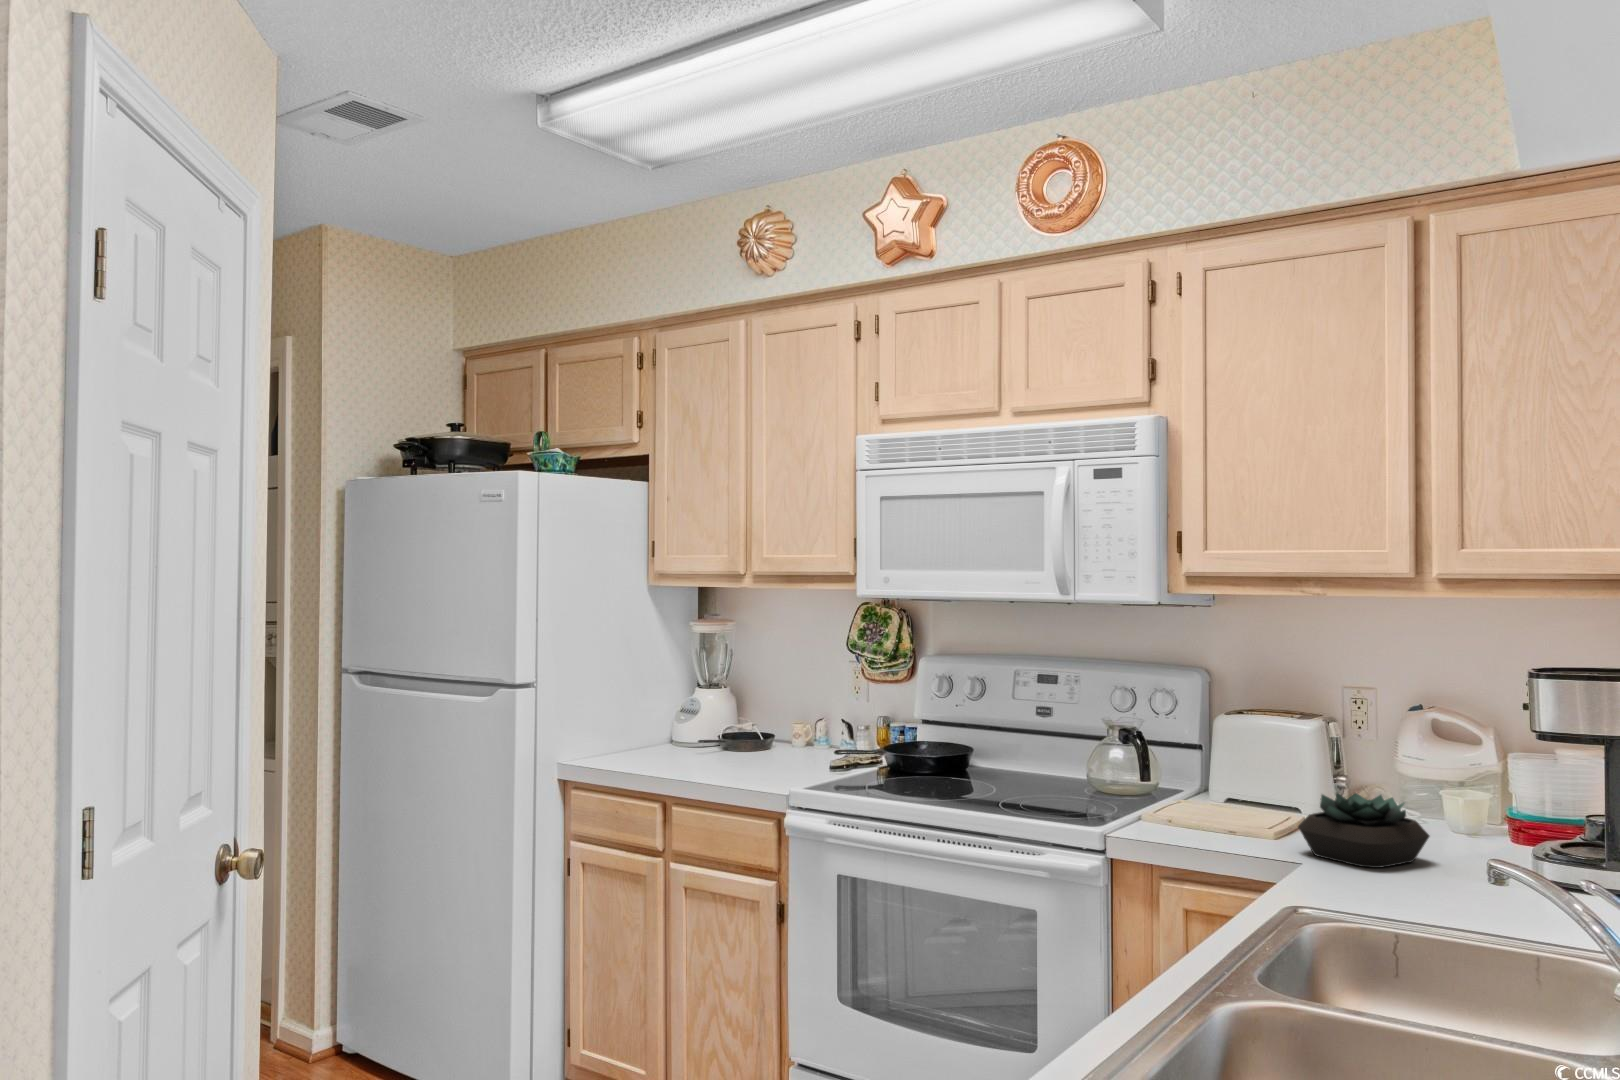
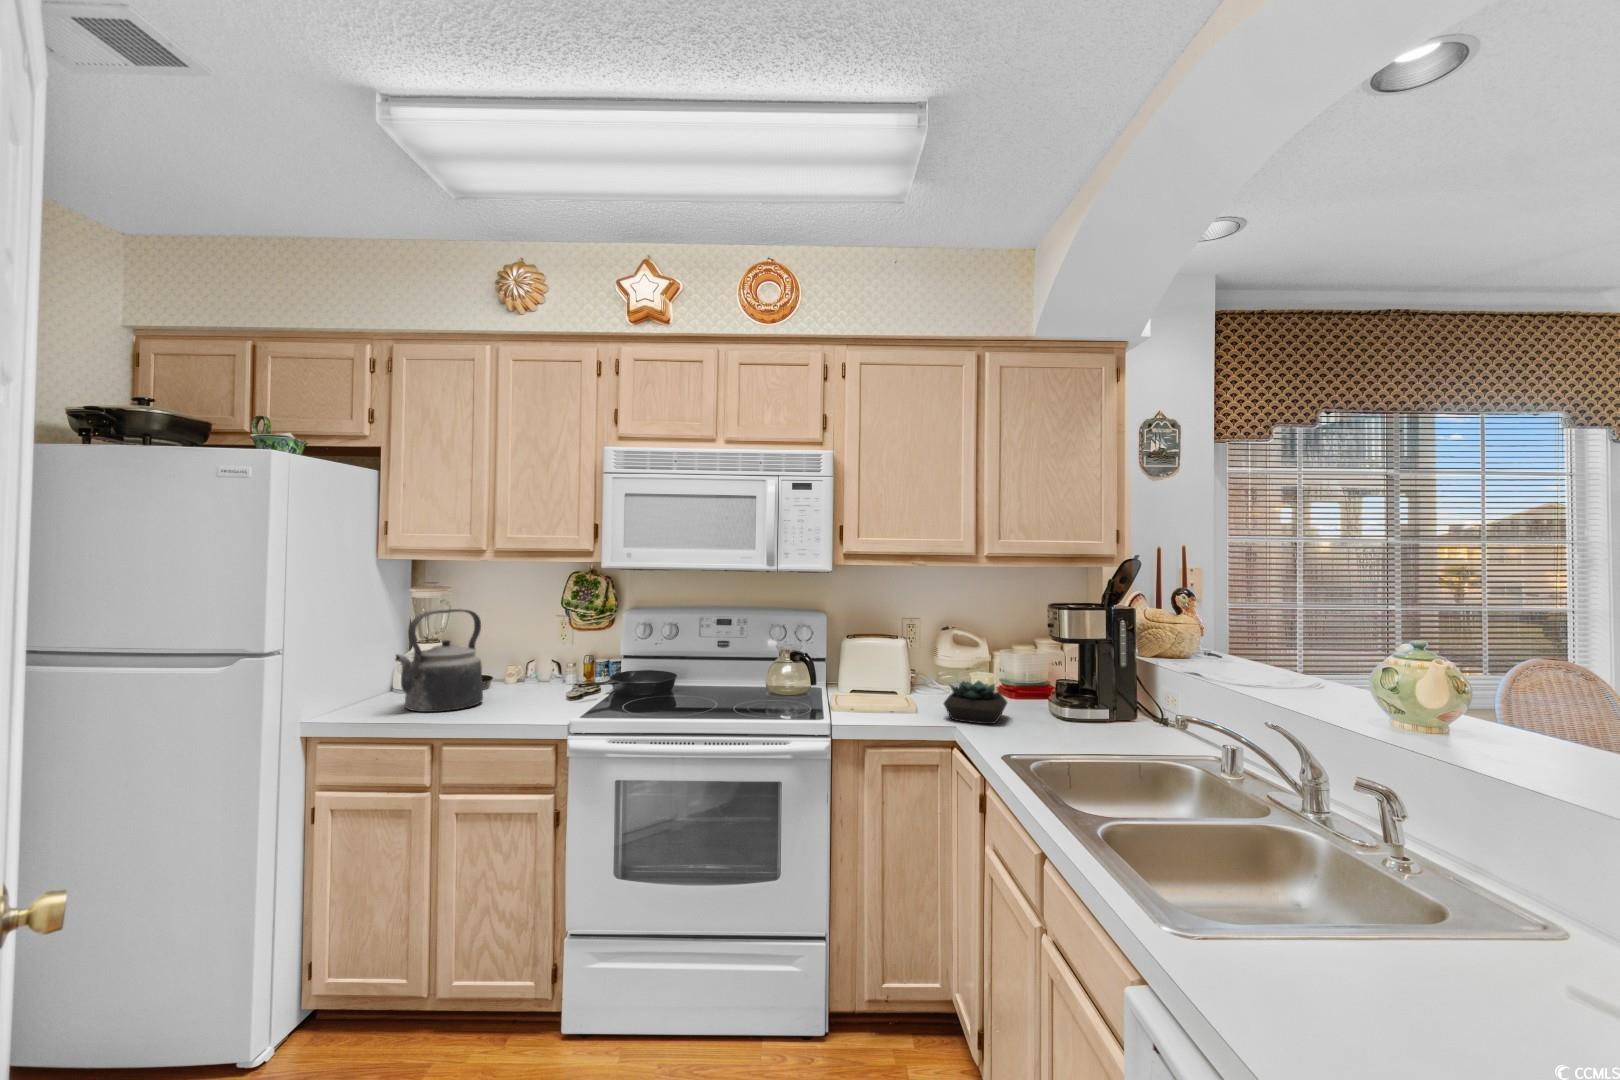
kettle: none [634,647,735,765] -> present [396,609,483,712]

